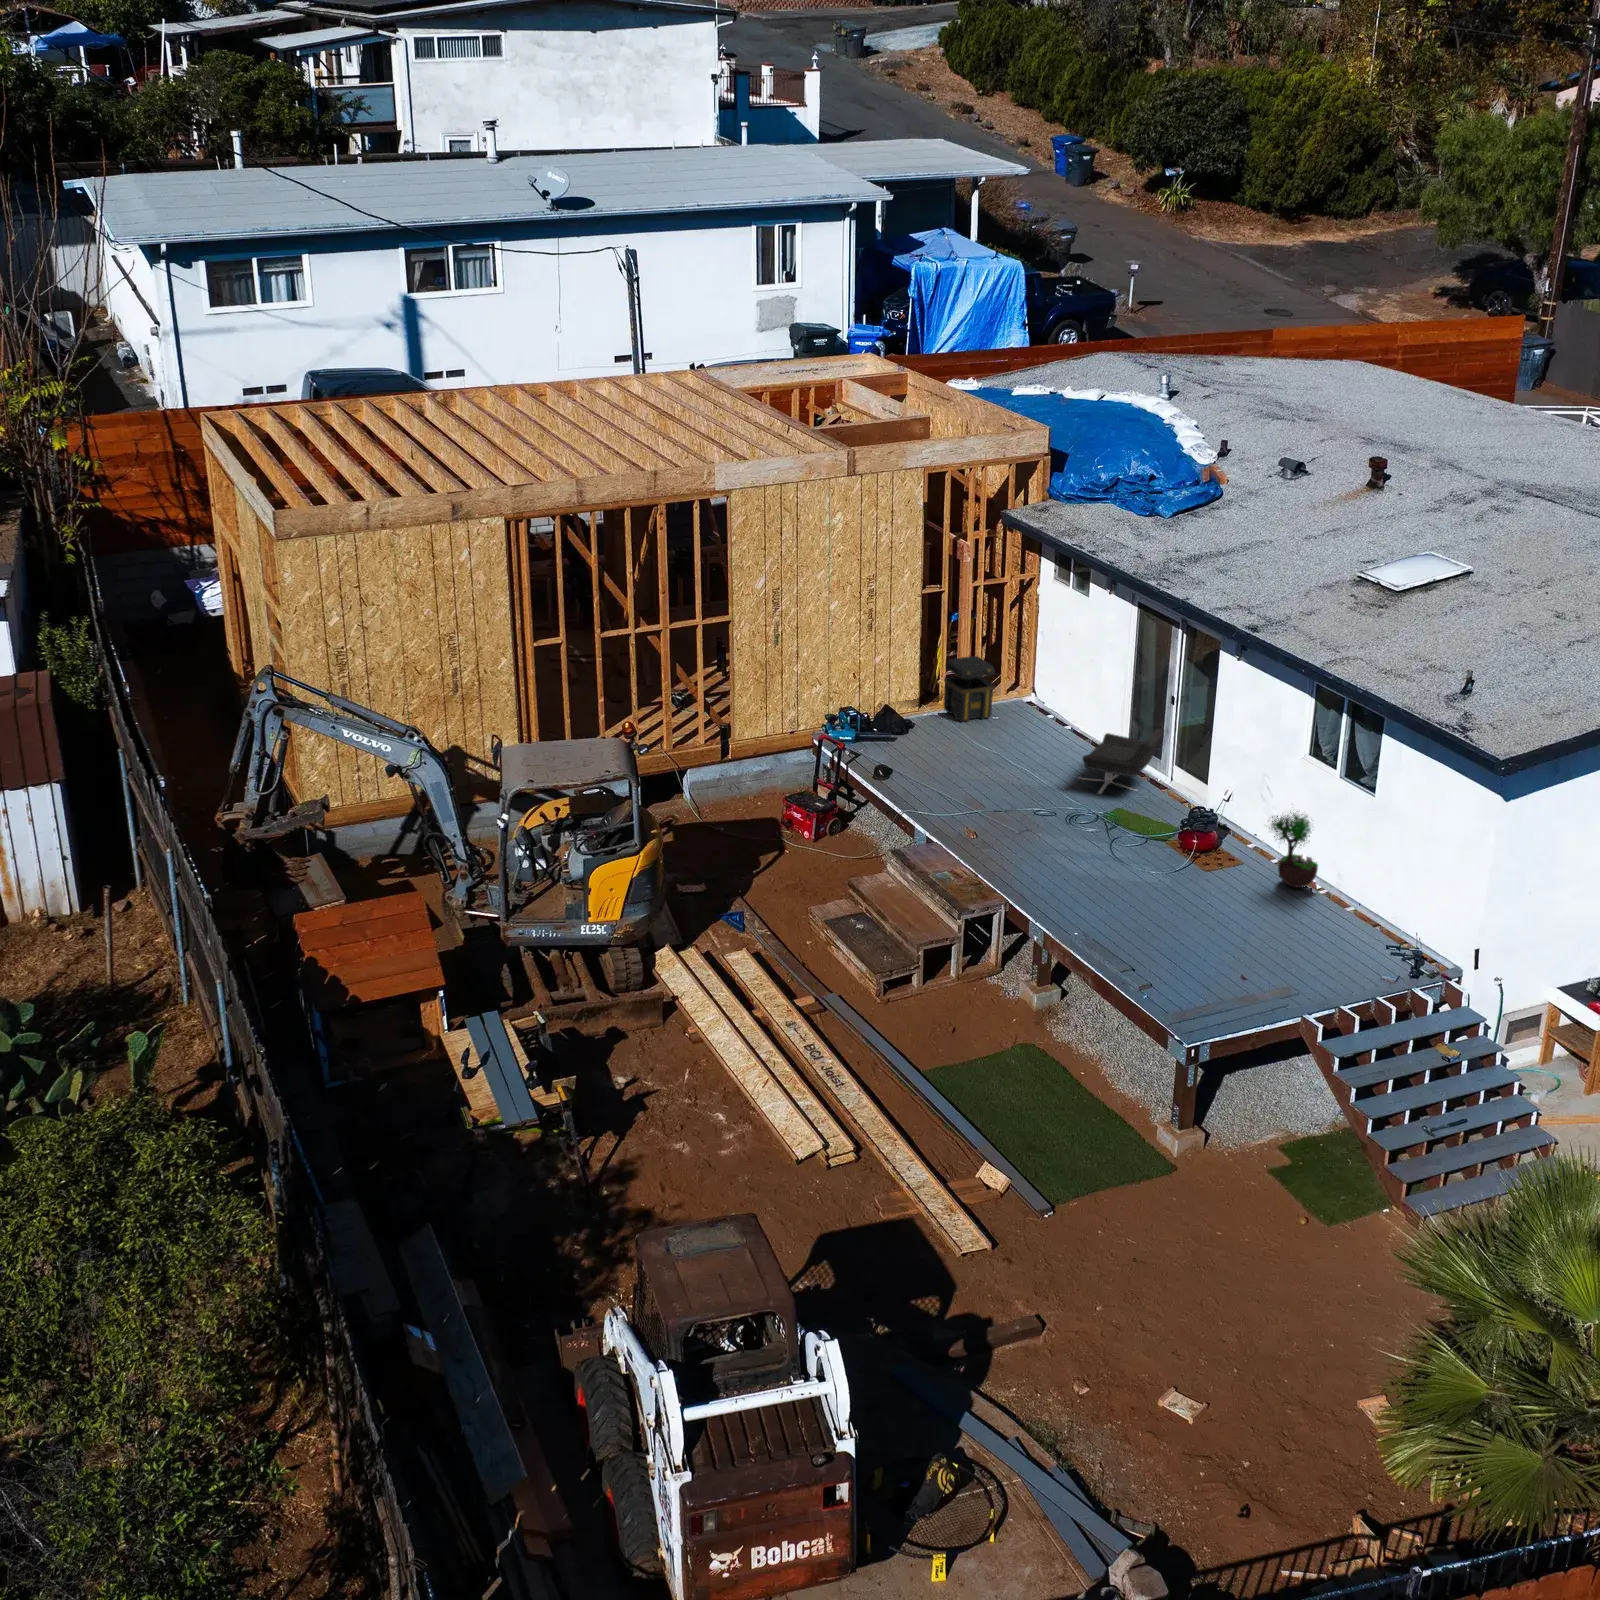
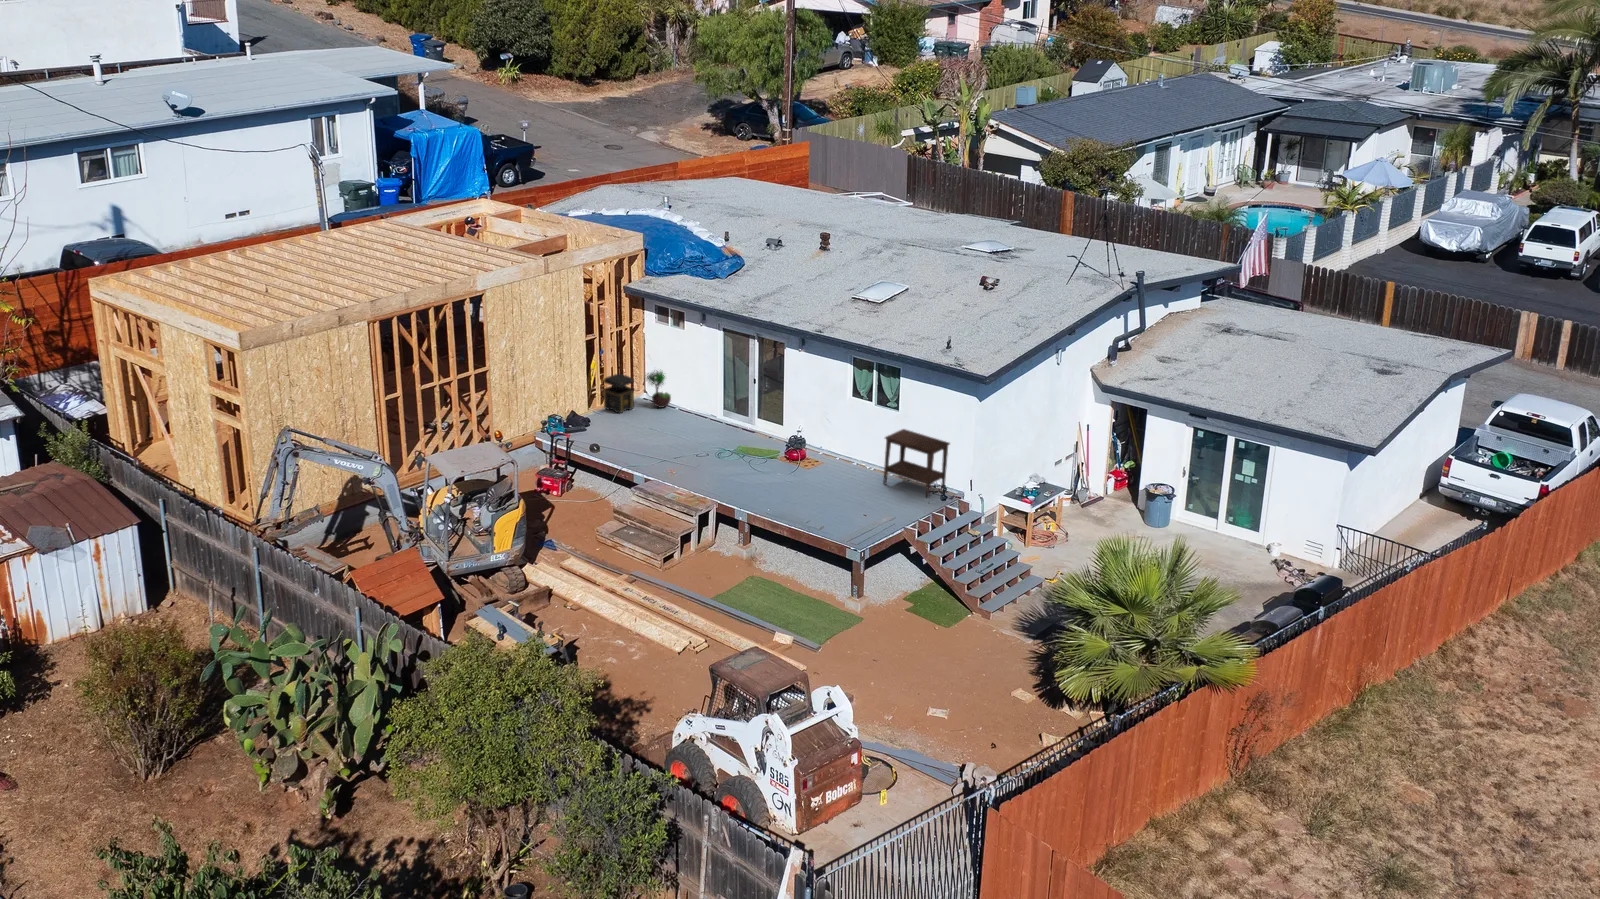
lounge chair: present [1079,729,1164,794] -> none [707,397,753,439]
potted tree: present [1271,811,1318,888] -> present [646,371,671,408]
side table: none [1322,833,1455,974] -> present [883,429,950,498]

